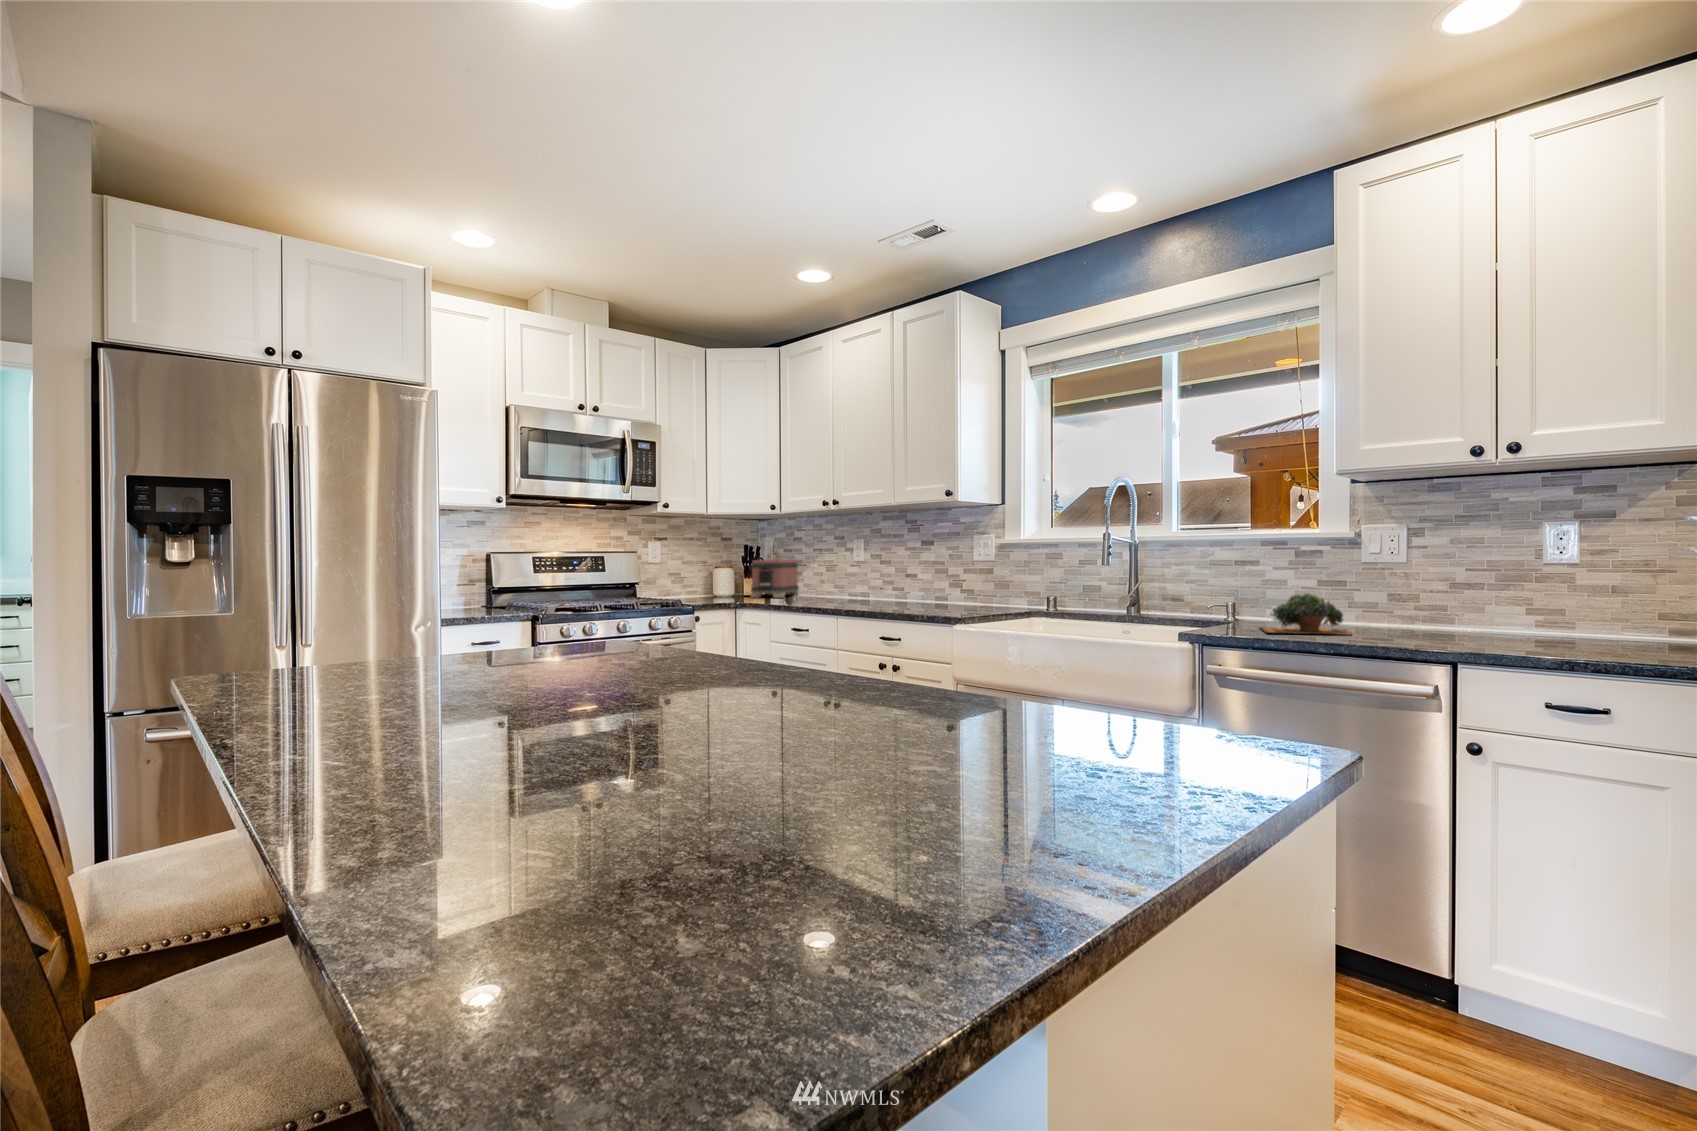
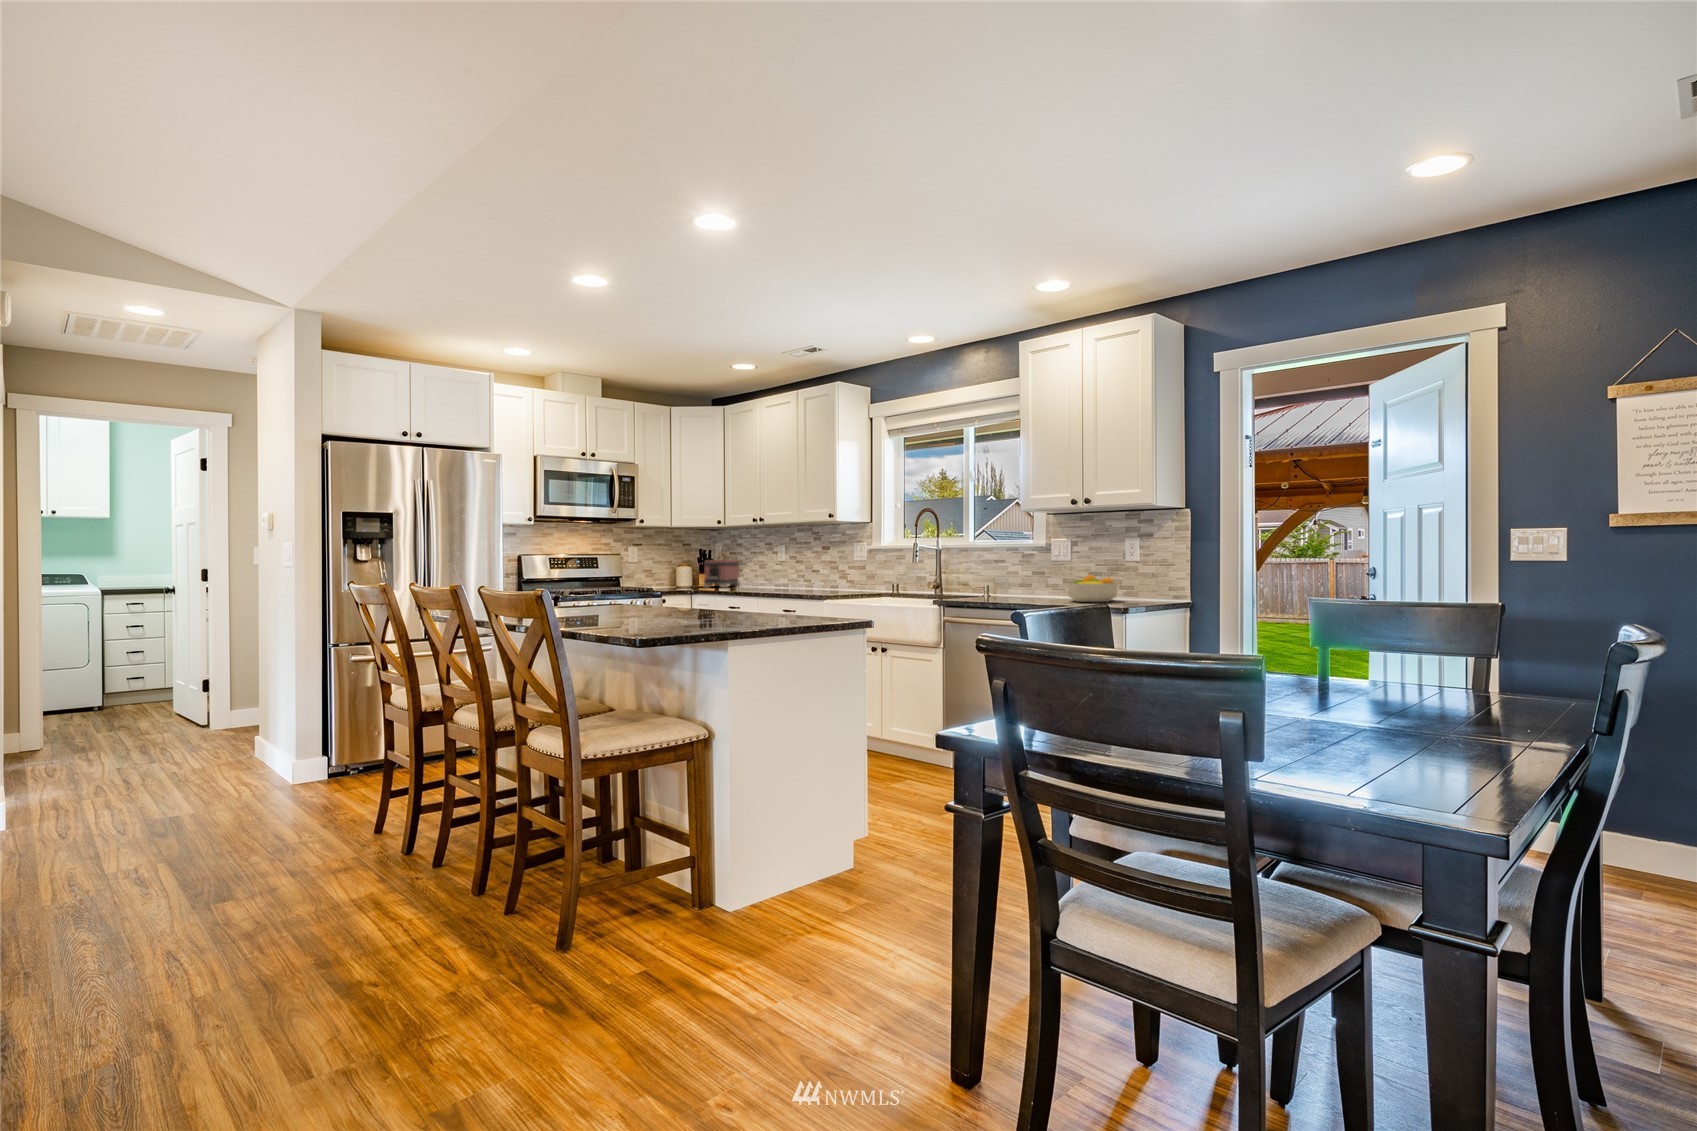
fruit bowl: none [1431,587,1568,643] -> present [1067,575,1118,602]
succulent plant: present [1259,593,1351,635] -> none [987,578,1037,601]

